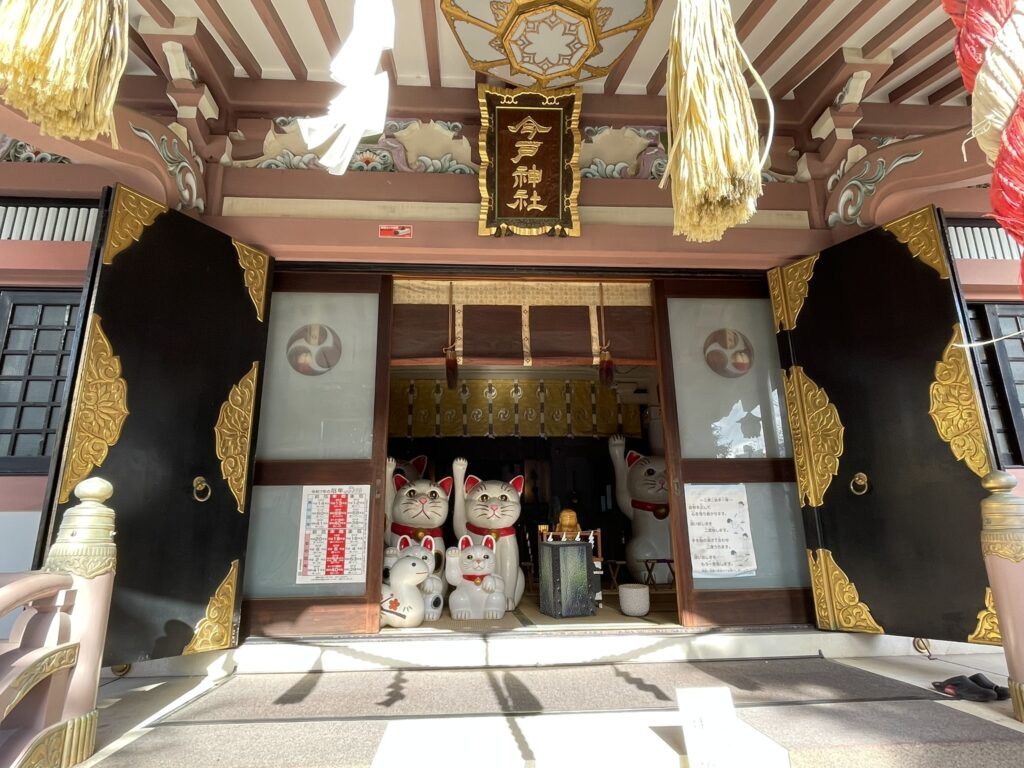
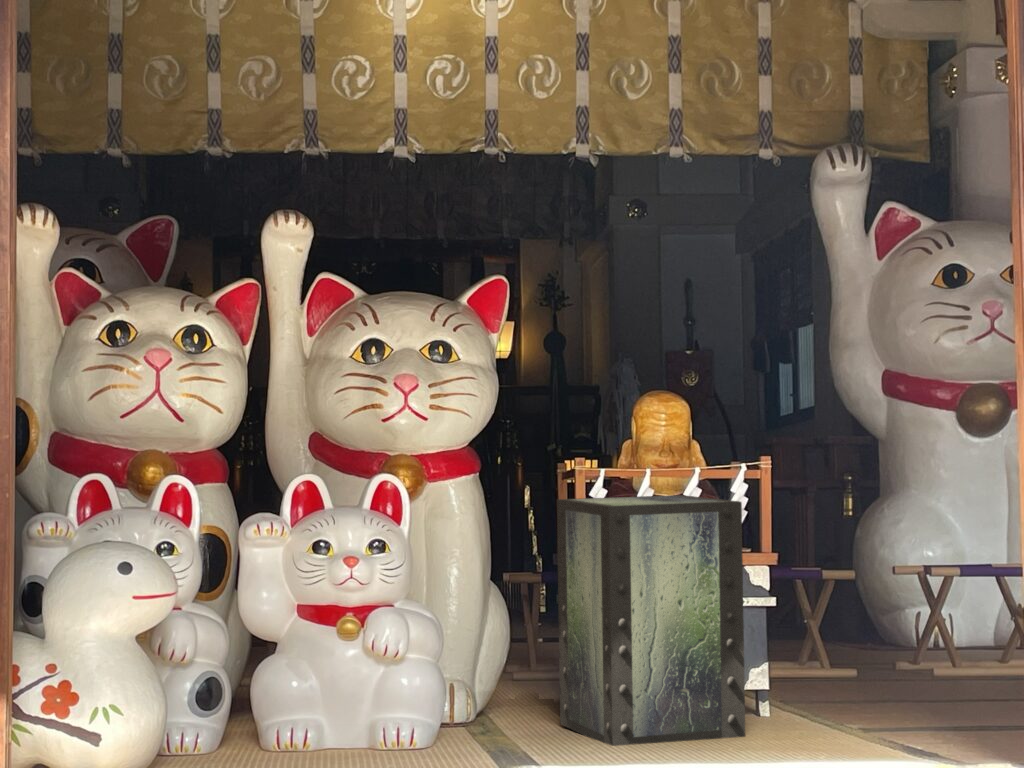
planter: present [619,584,649,616] -> none [827,638,927,738]

